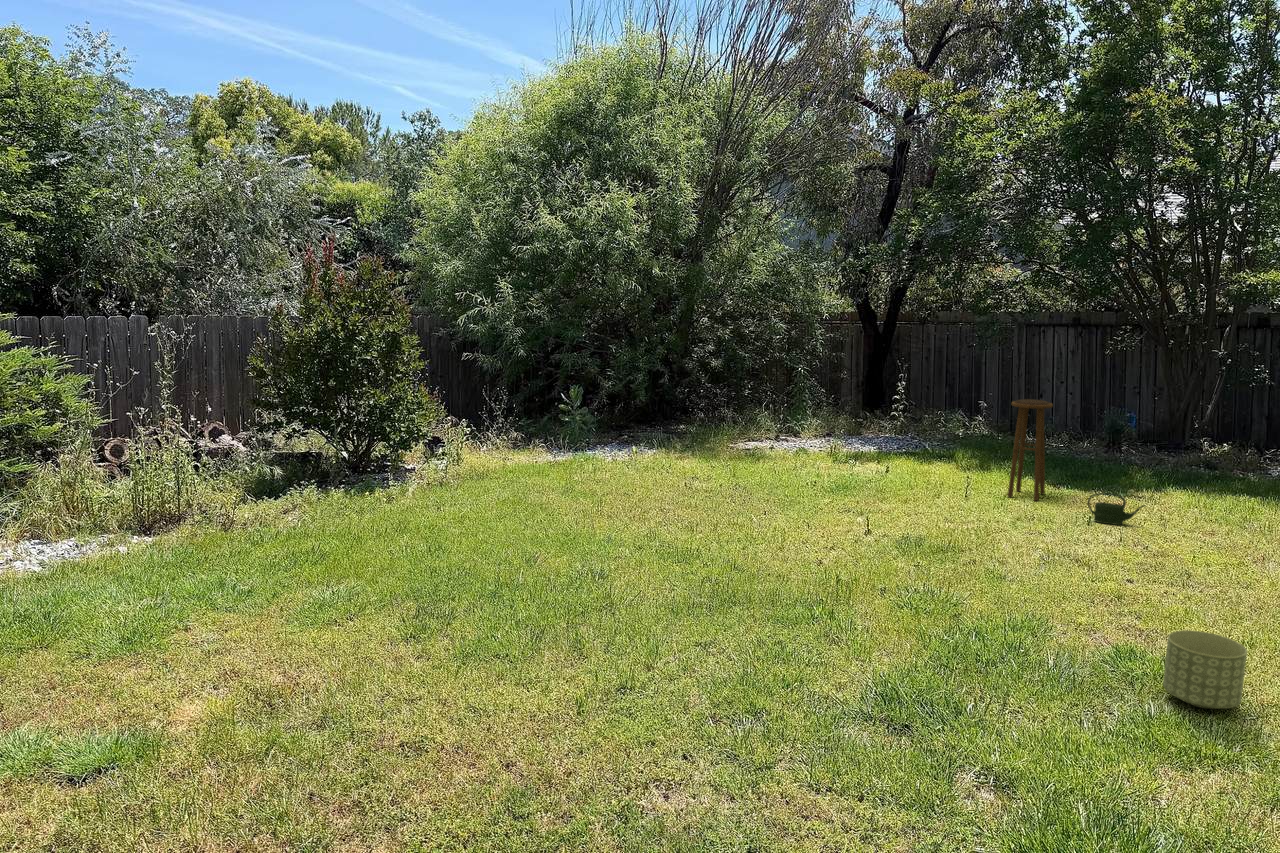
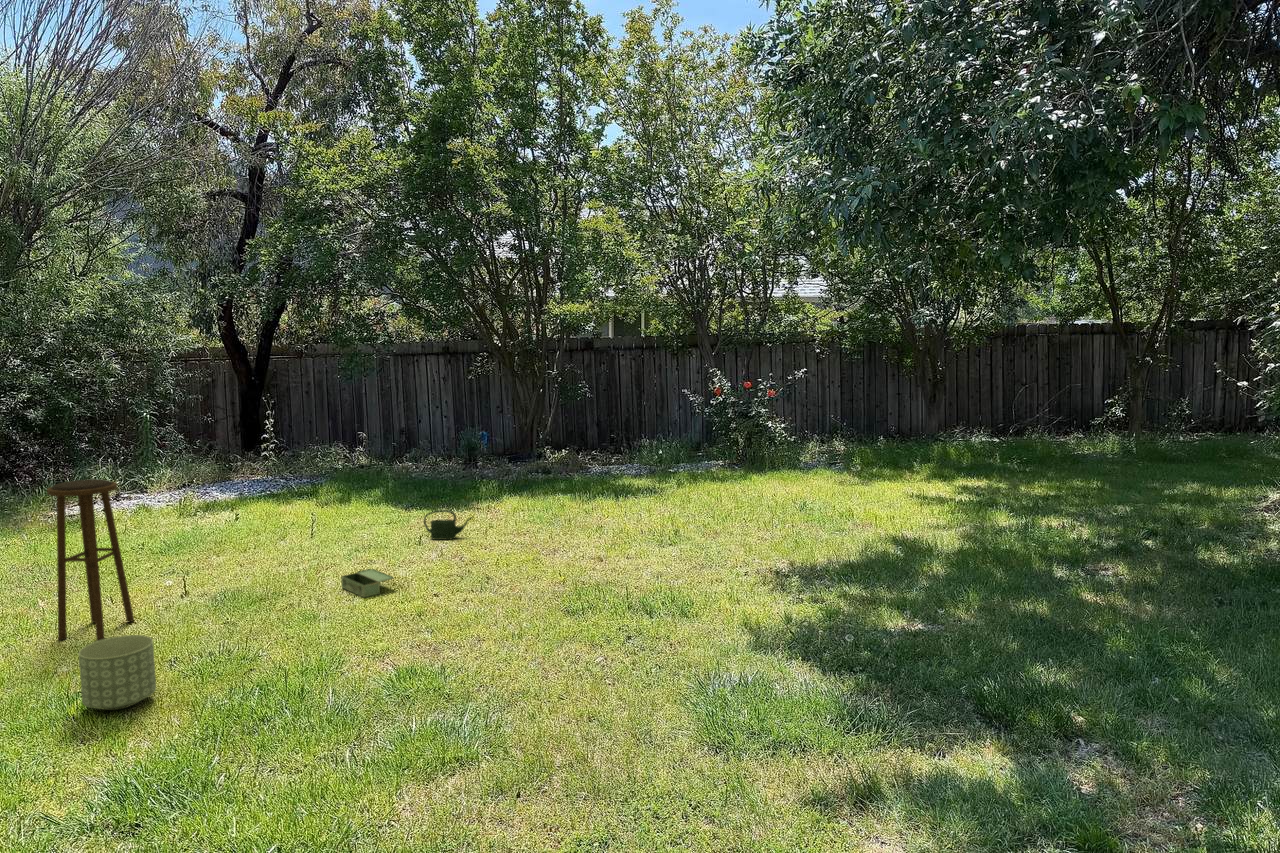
stool: present [1008,399,1053,501] -> present [47,479,134,641]
toolbox: none [1016,543,1075,571] -> present [341,569,394,597]
planter: present [1163,630,1247,709] -> present [79,635,156,710]

